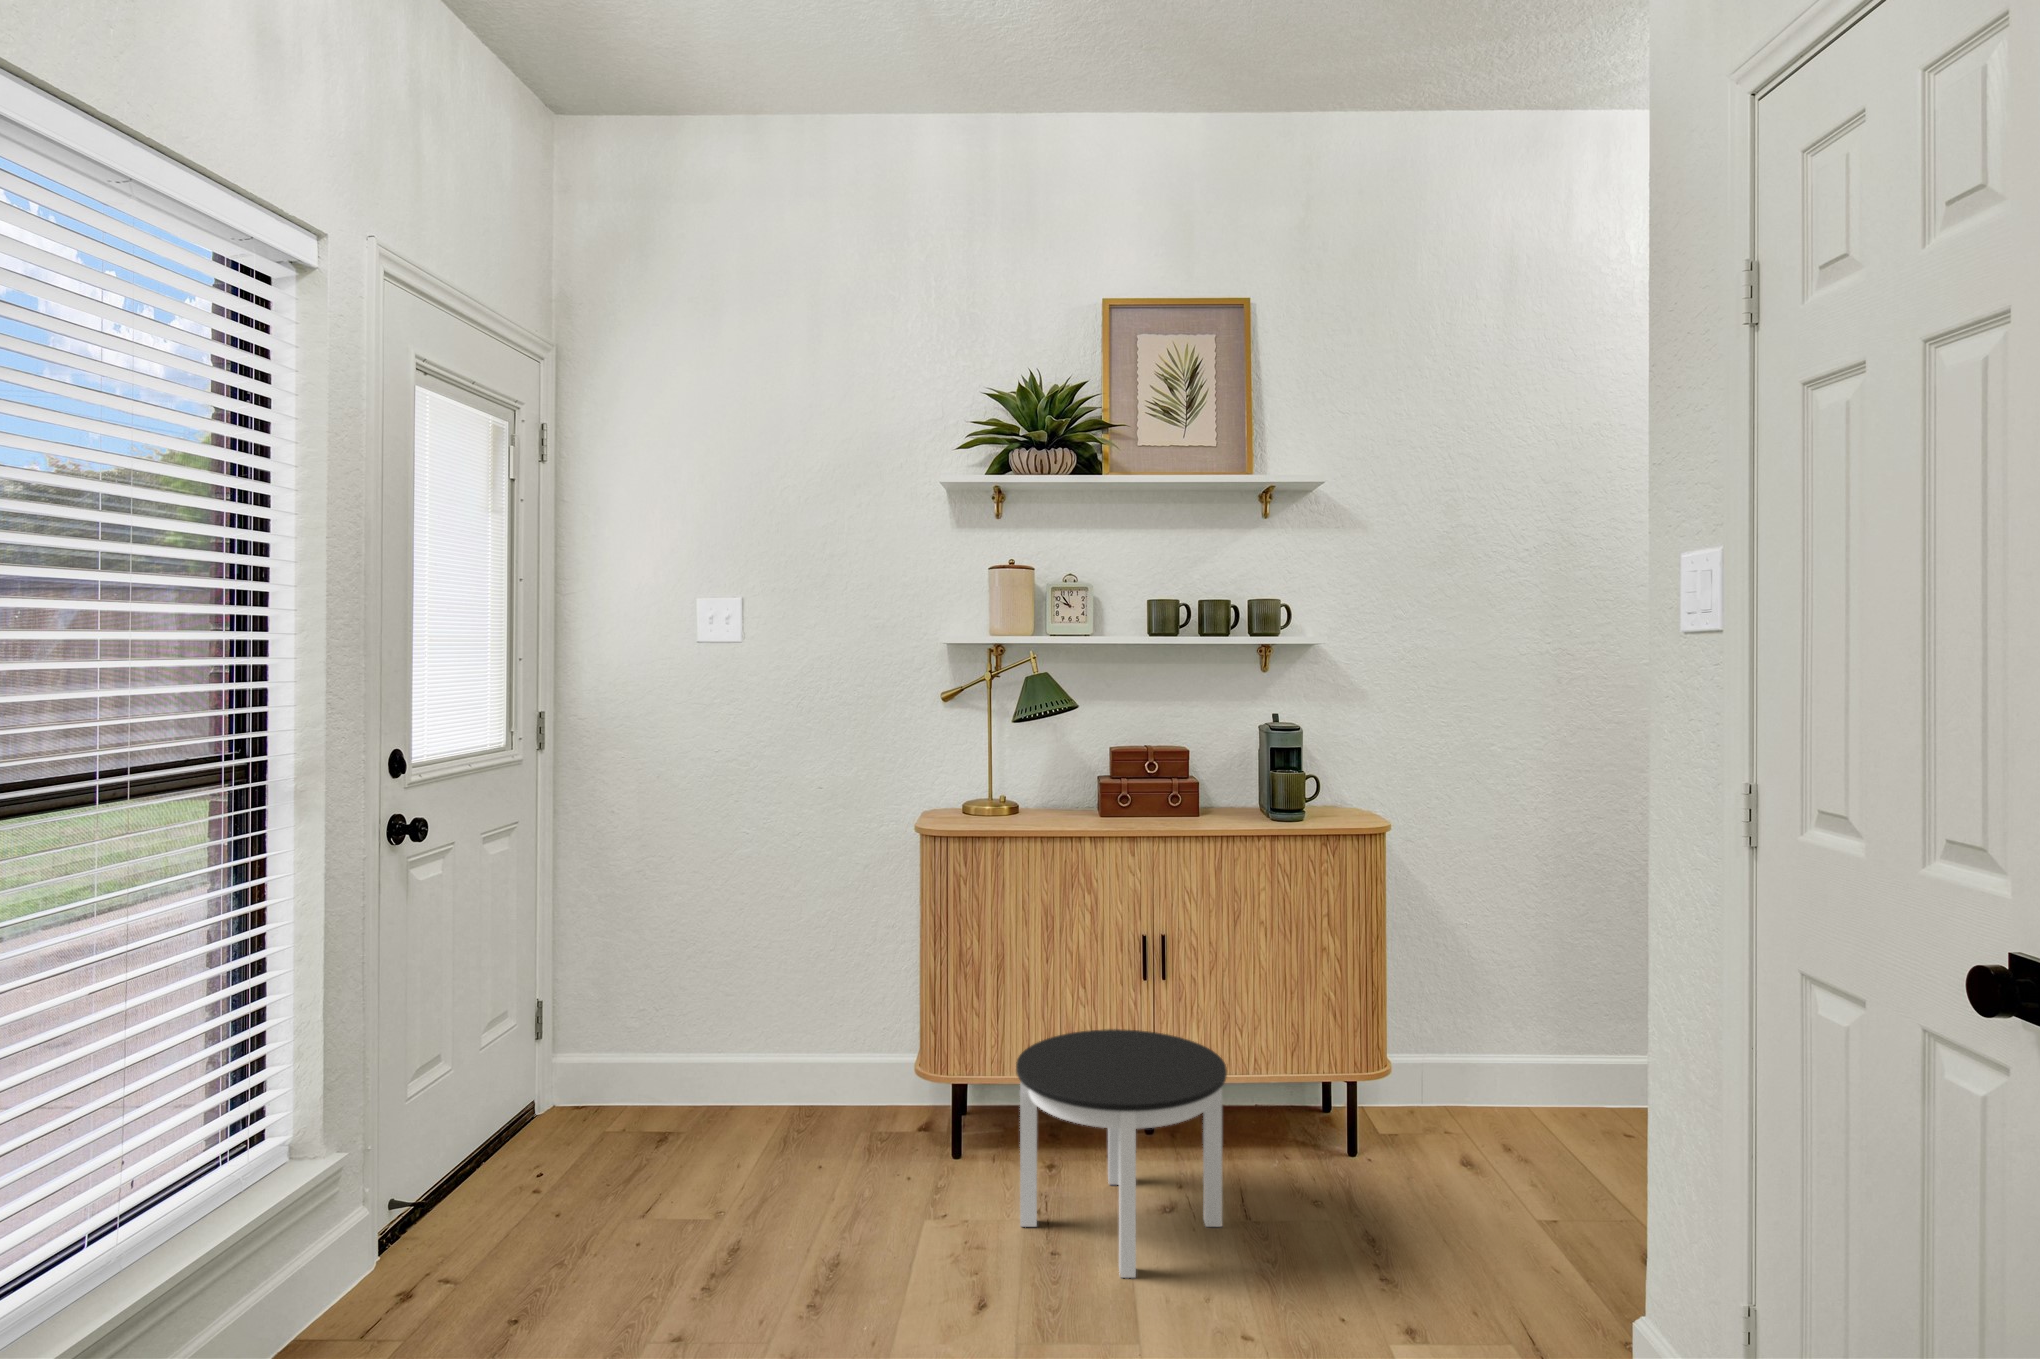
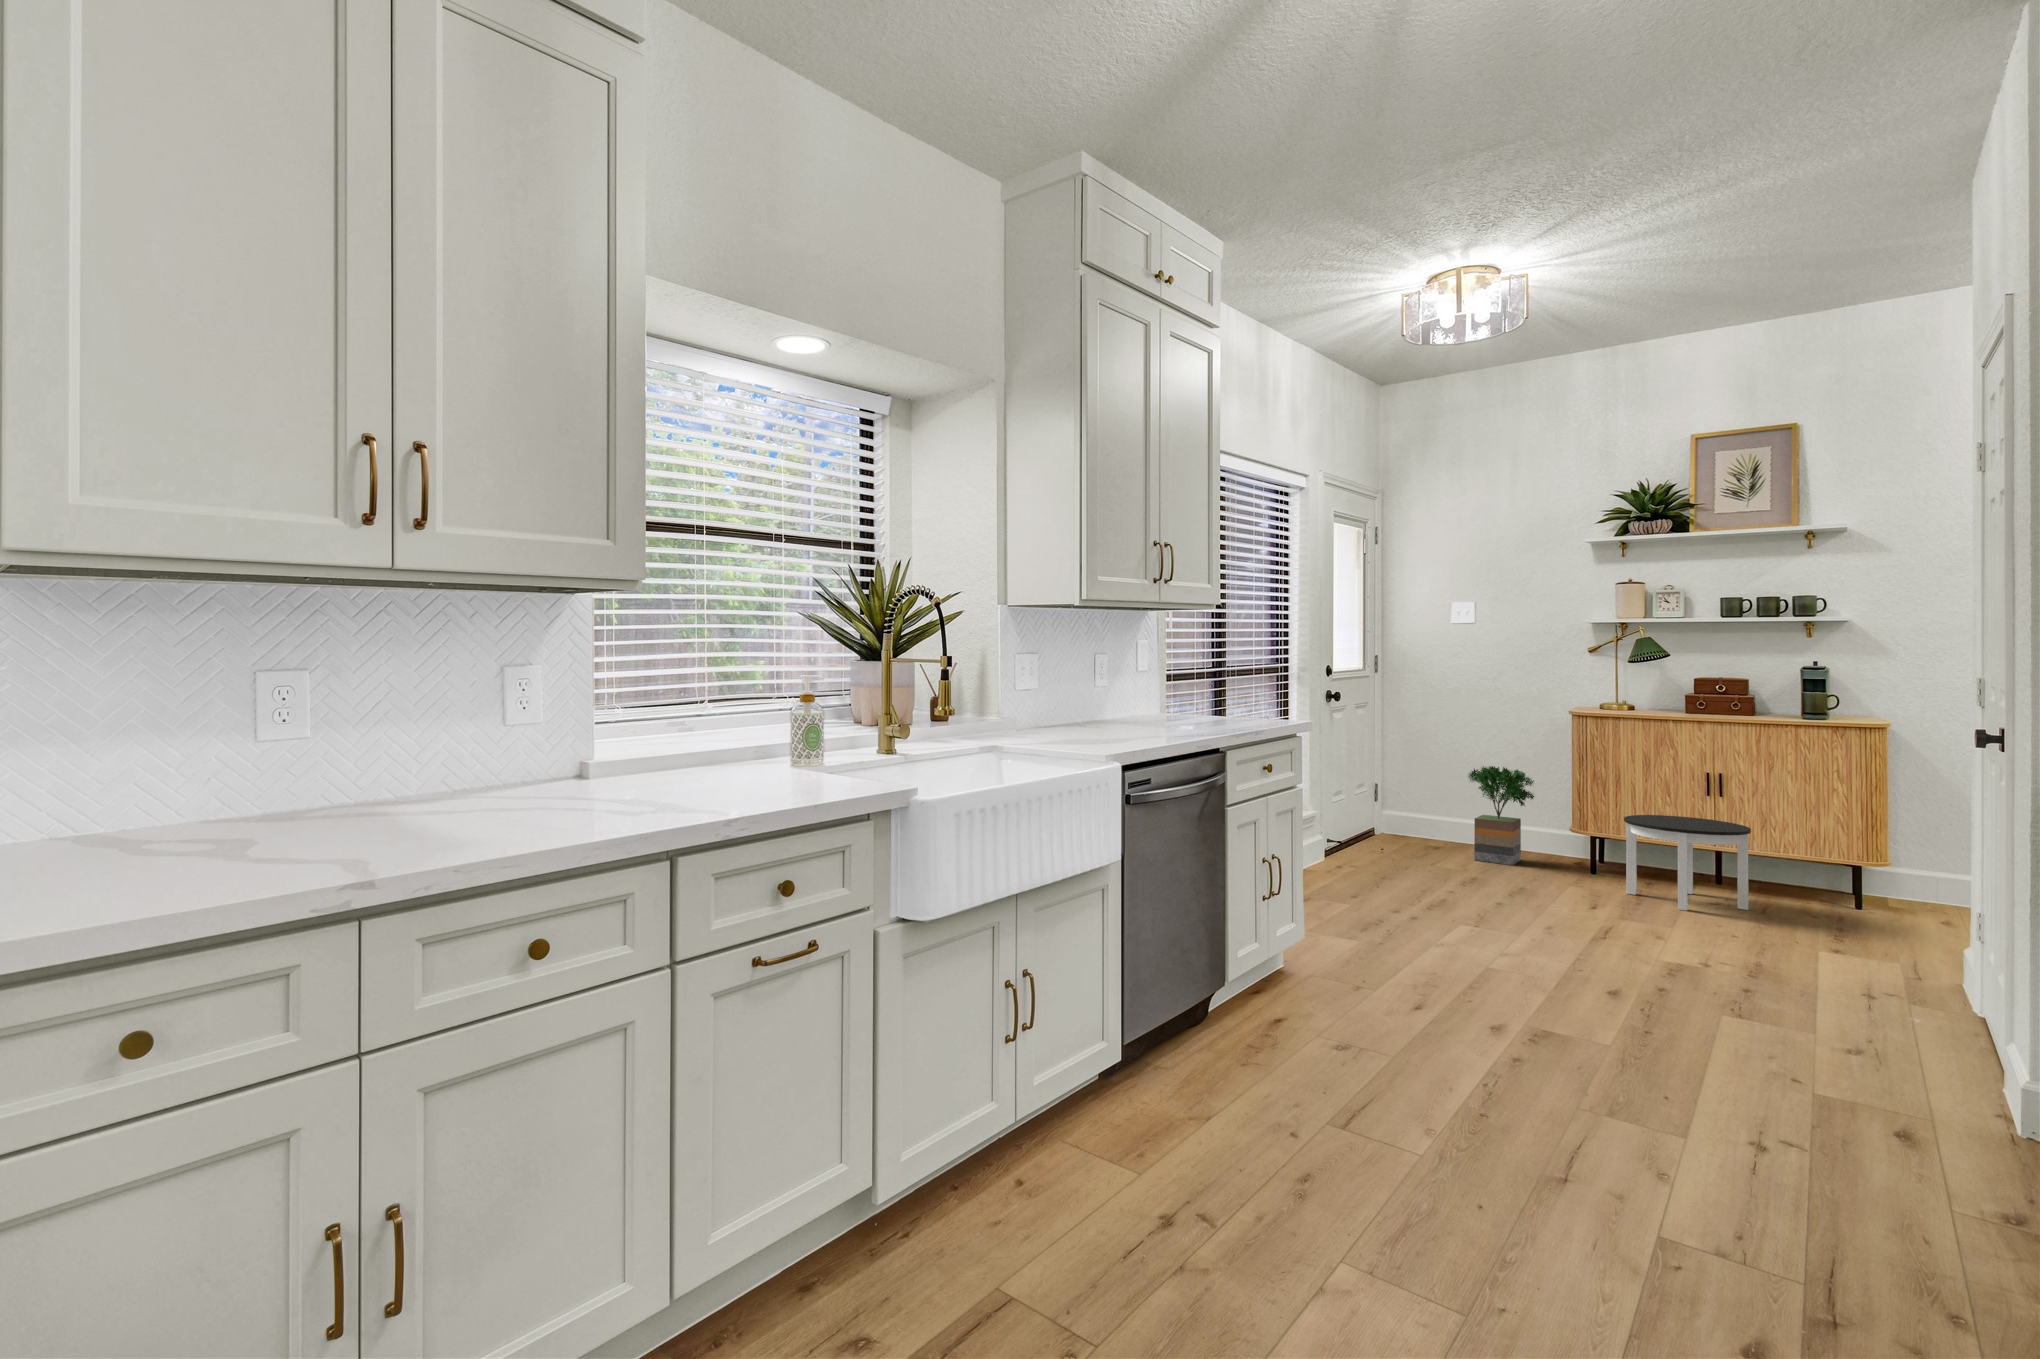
potted tree: none [724,936,856,1153] -> present [1468,766,1534,865]

